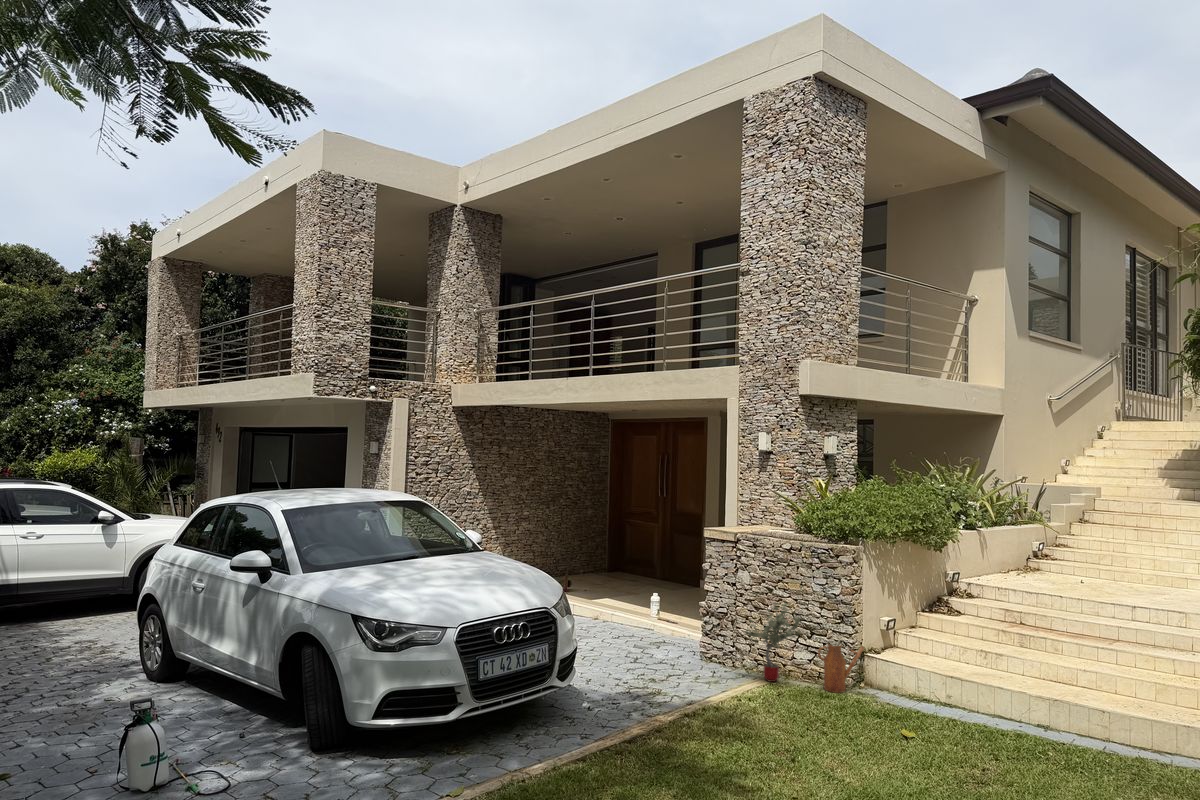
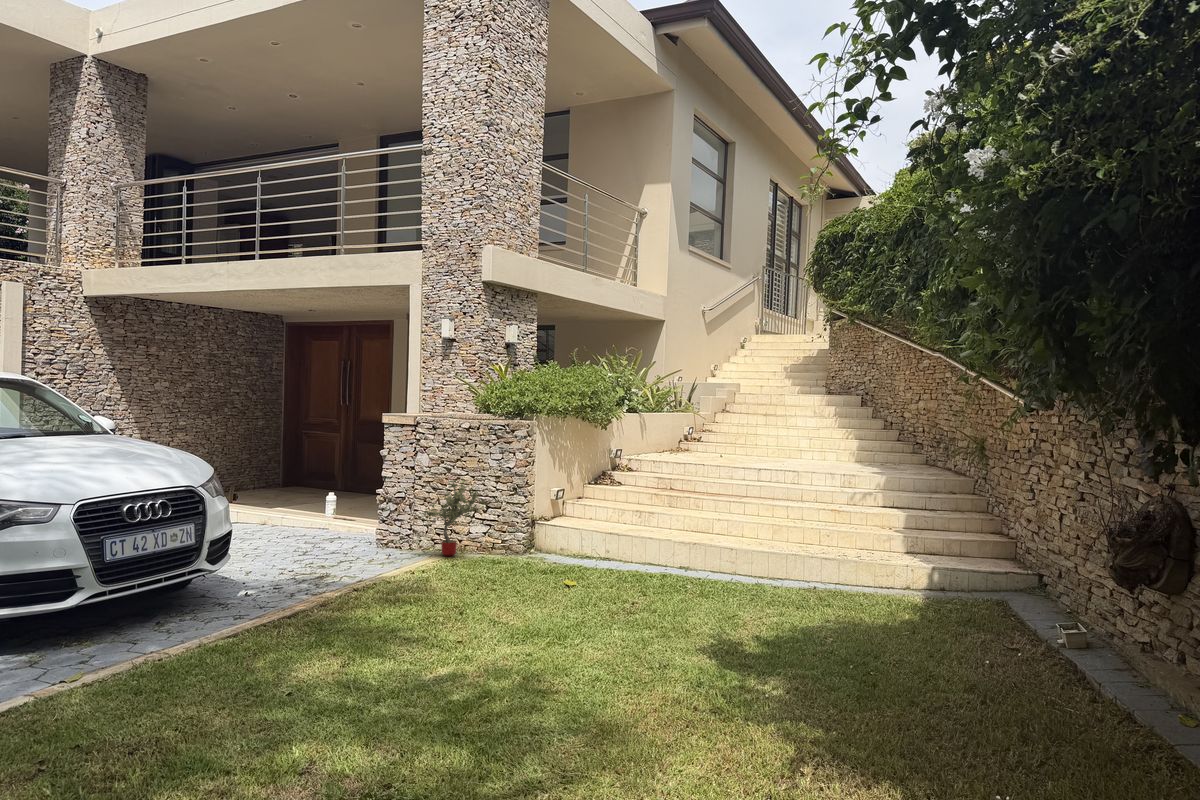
watering can: present [818,644,864,693] -> none [493,514,537,560]

